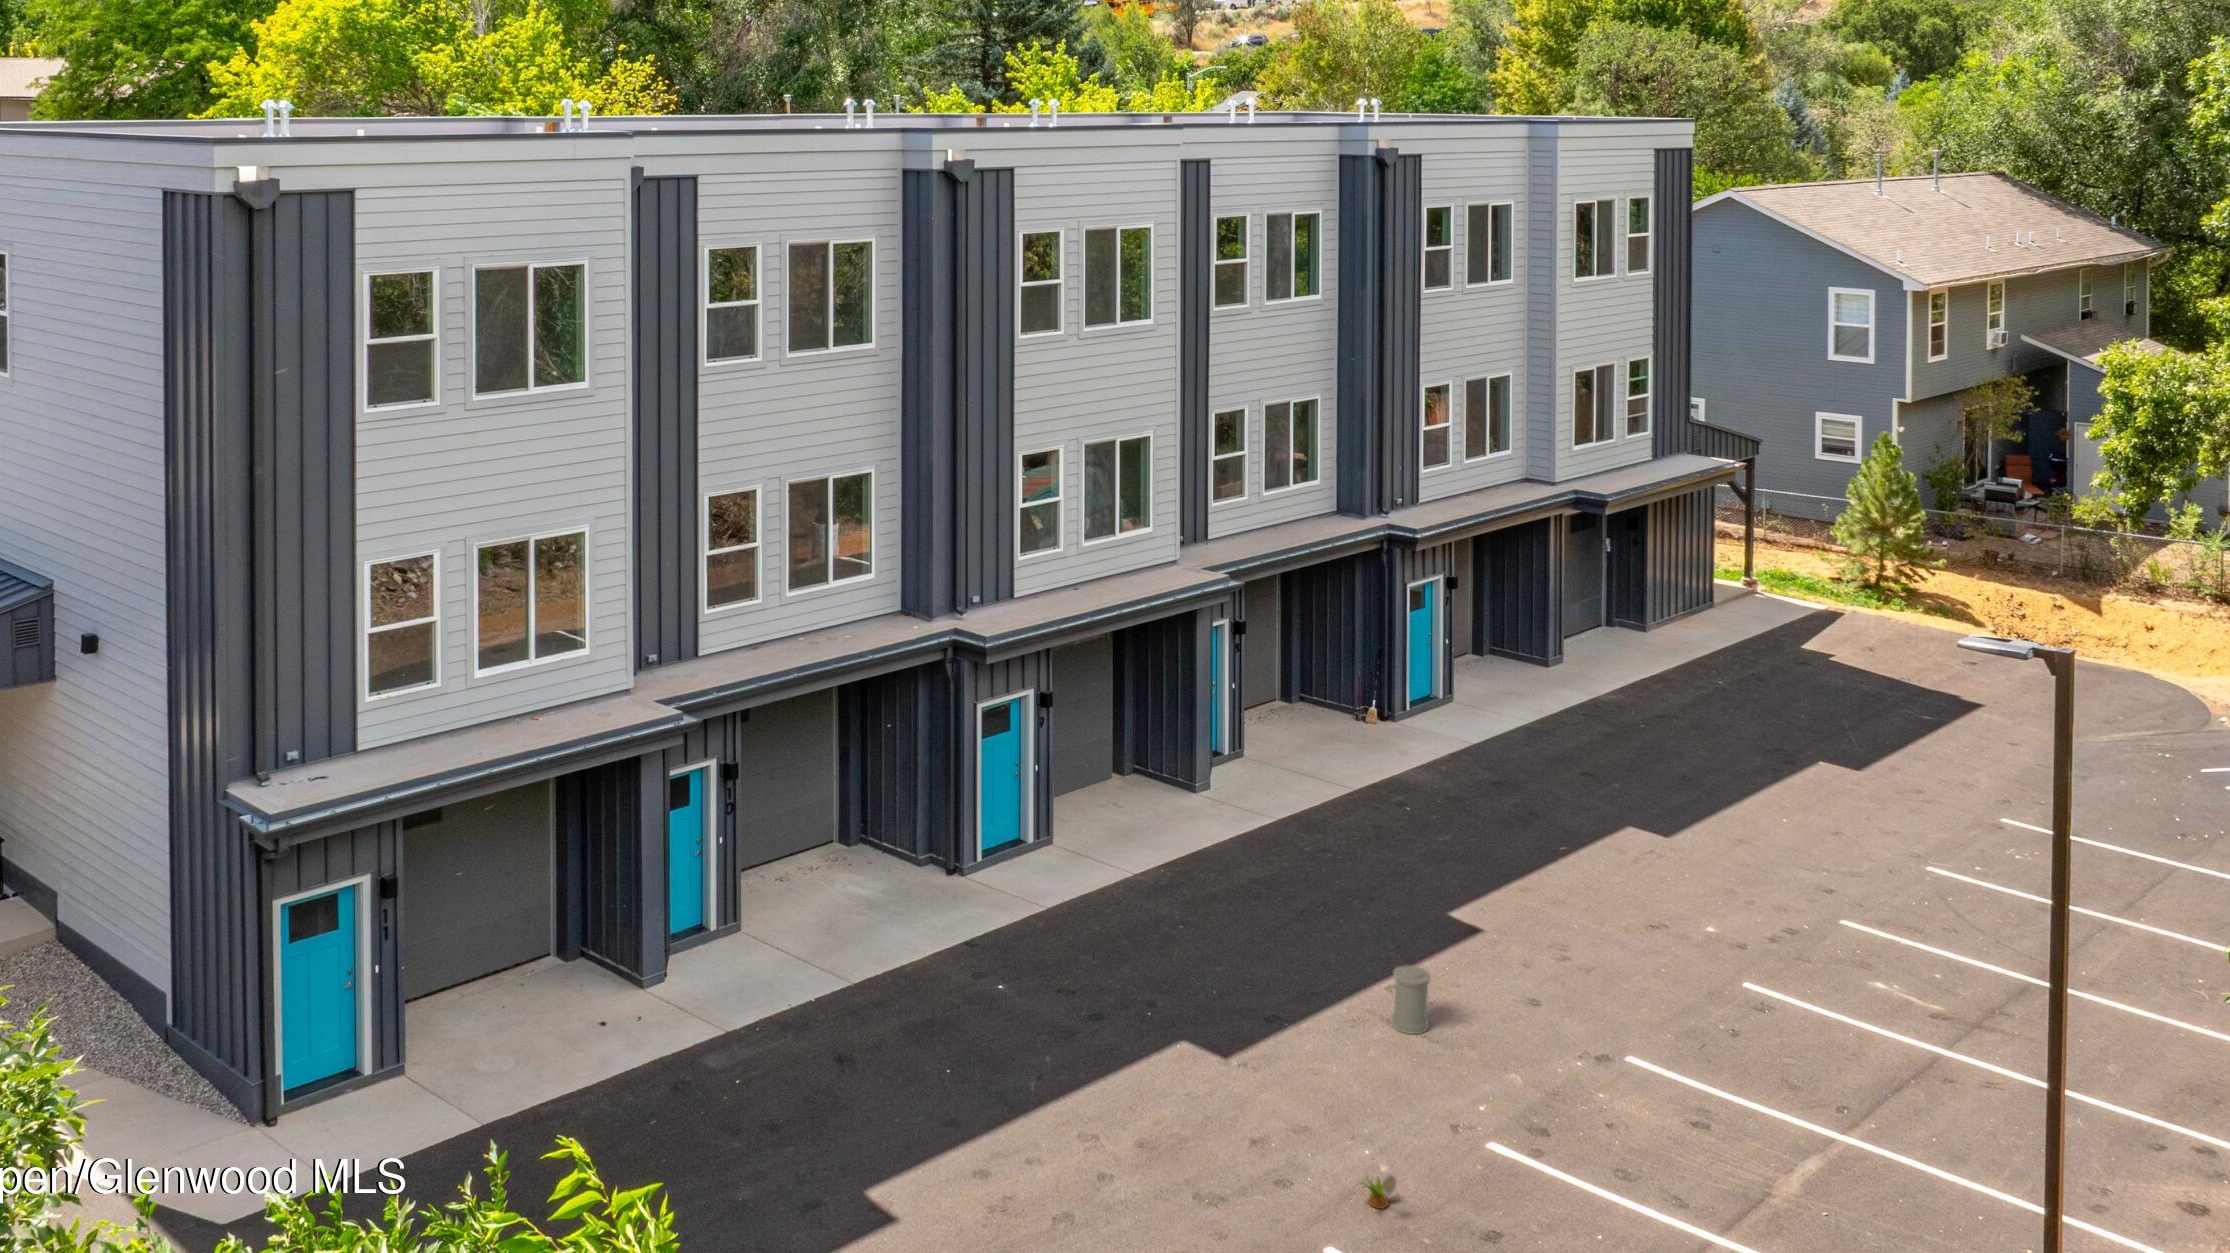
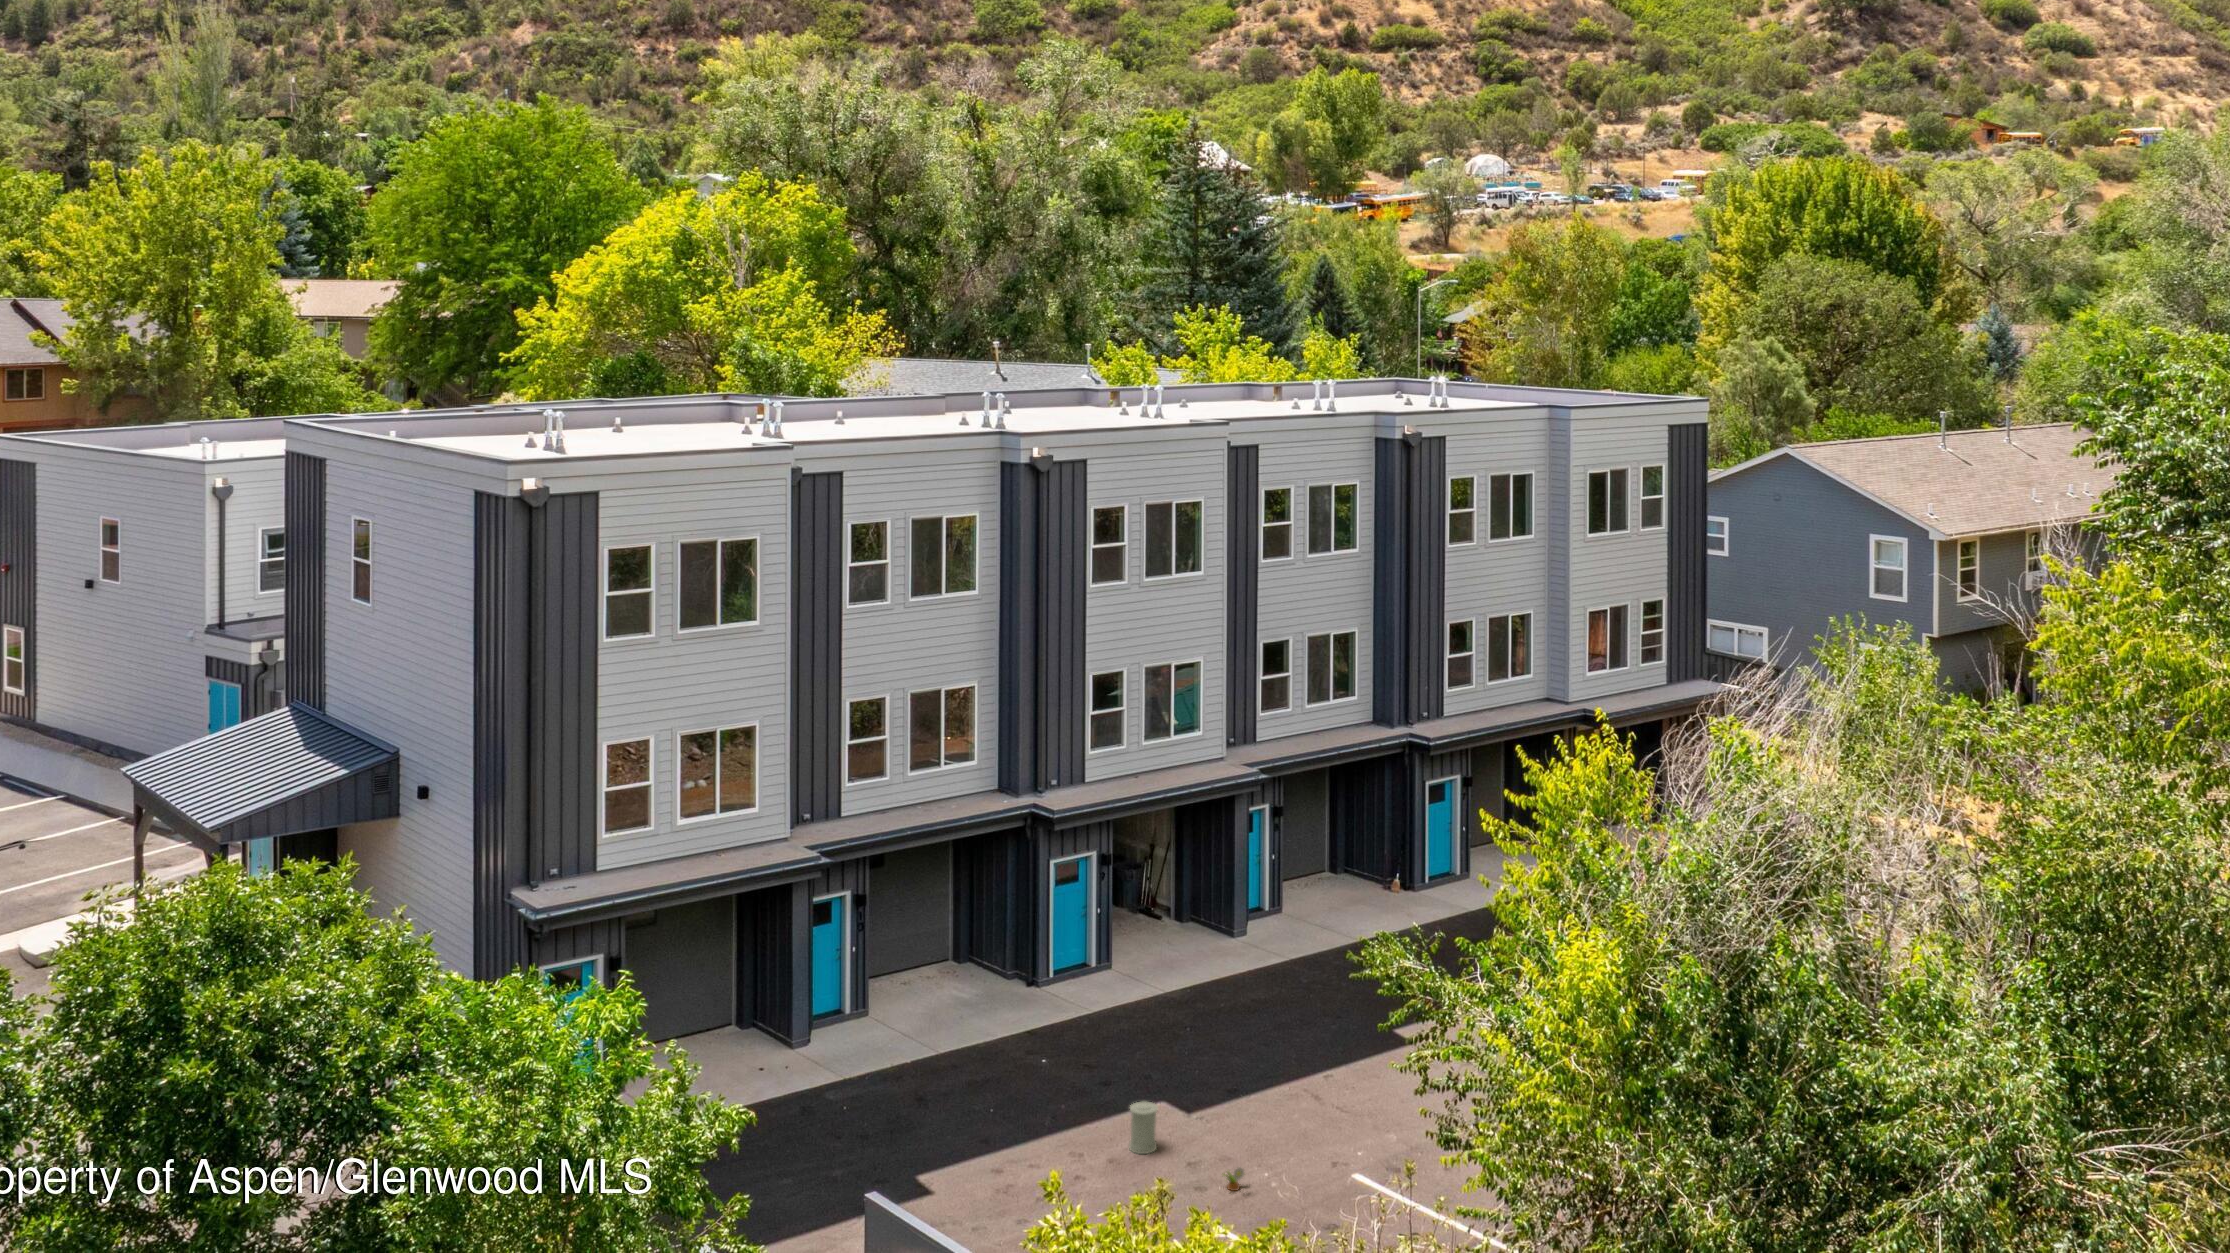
trash can: present [1391,965,1431,1034] -> present [1129,1102,1158,1154]

